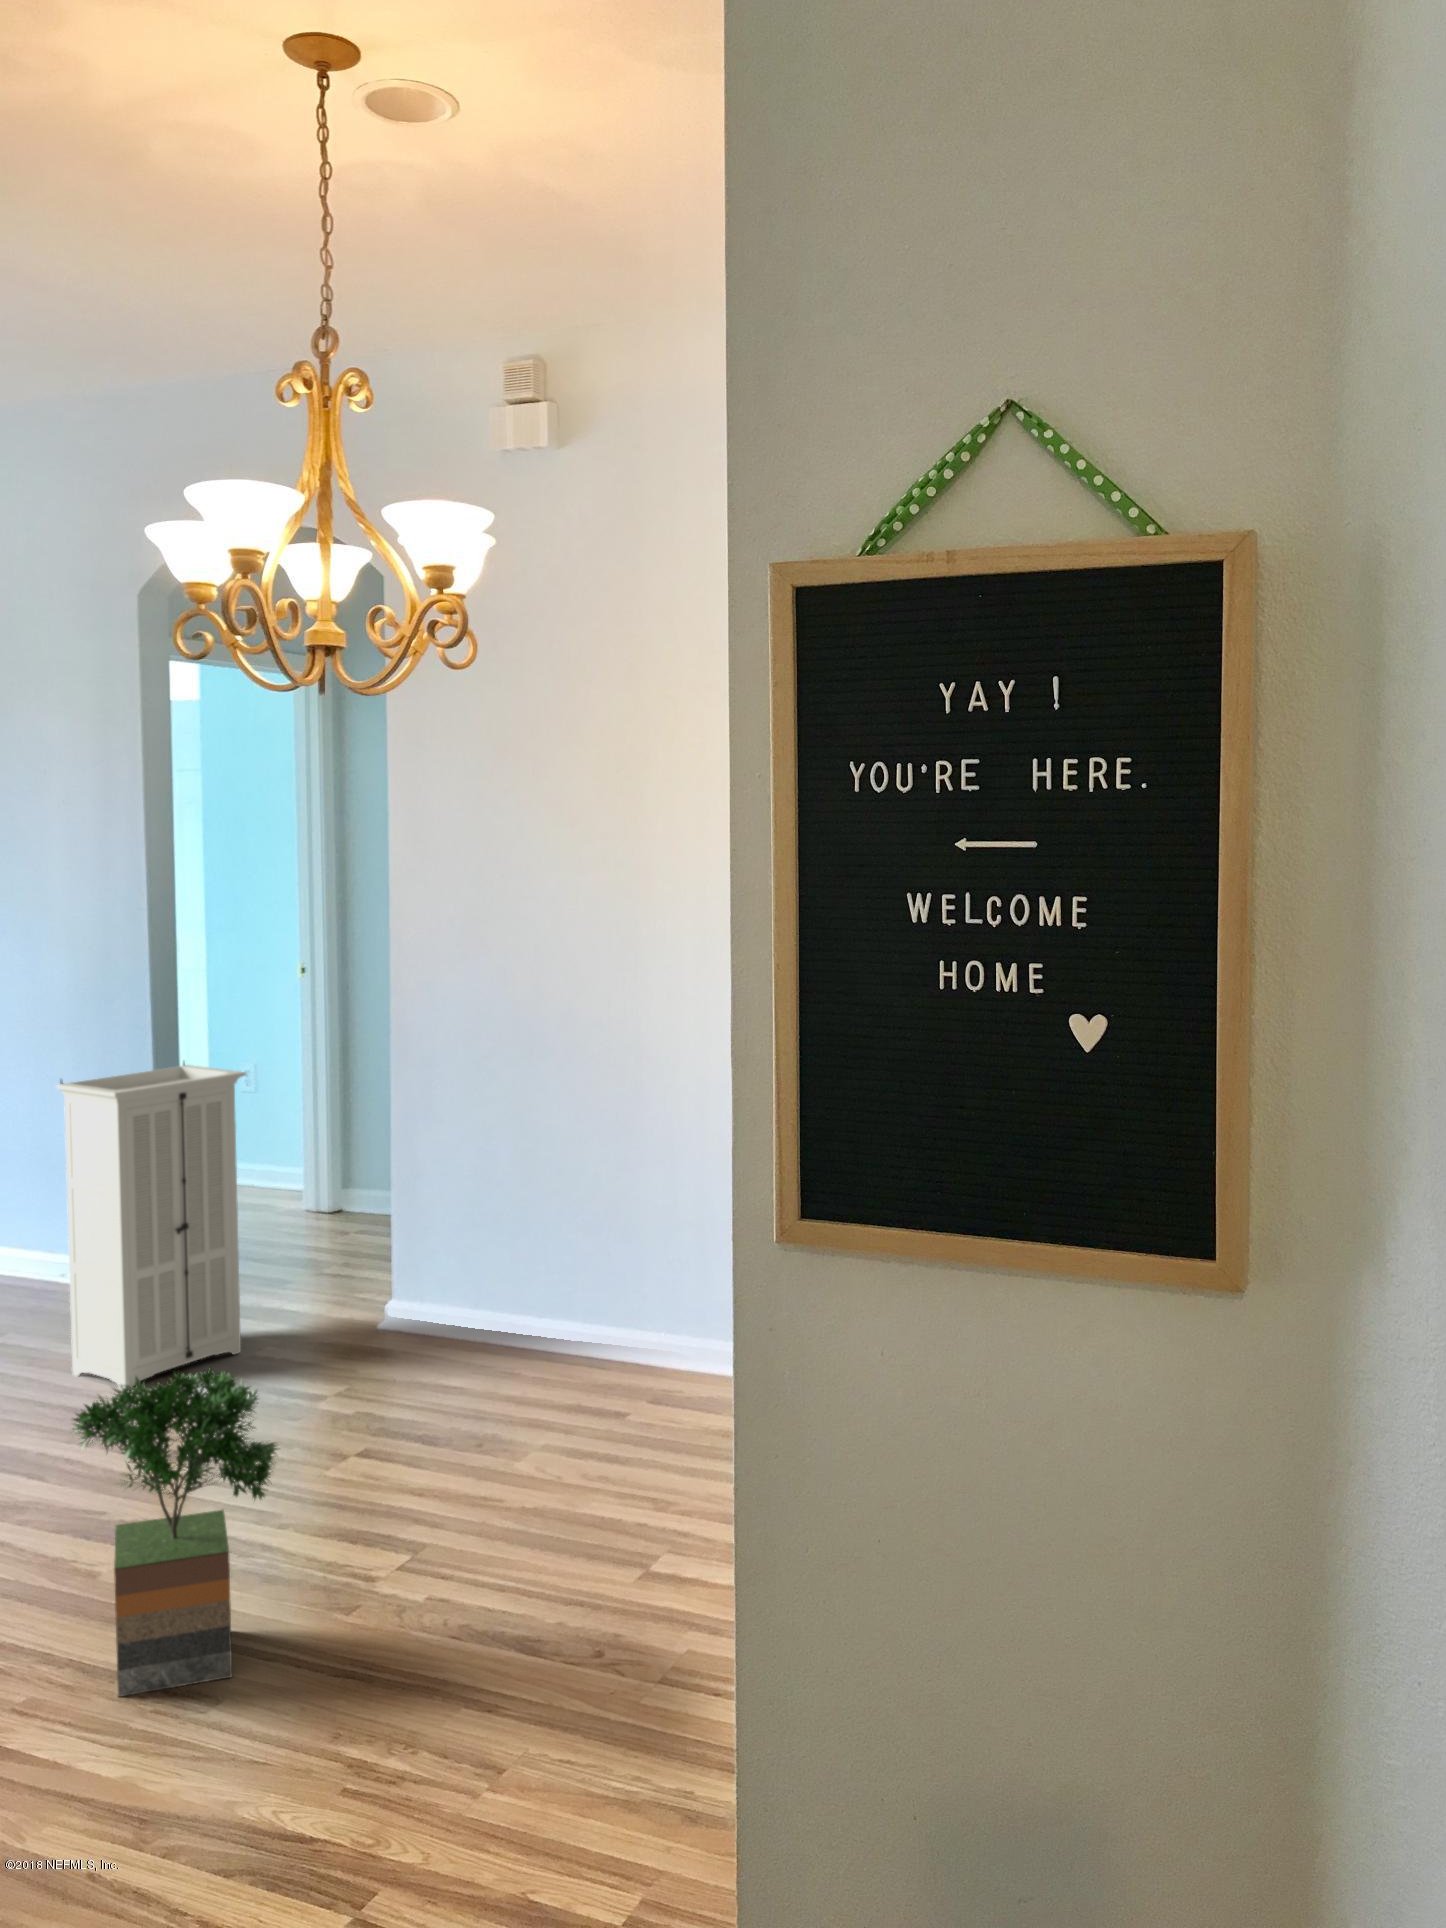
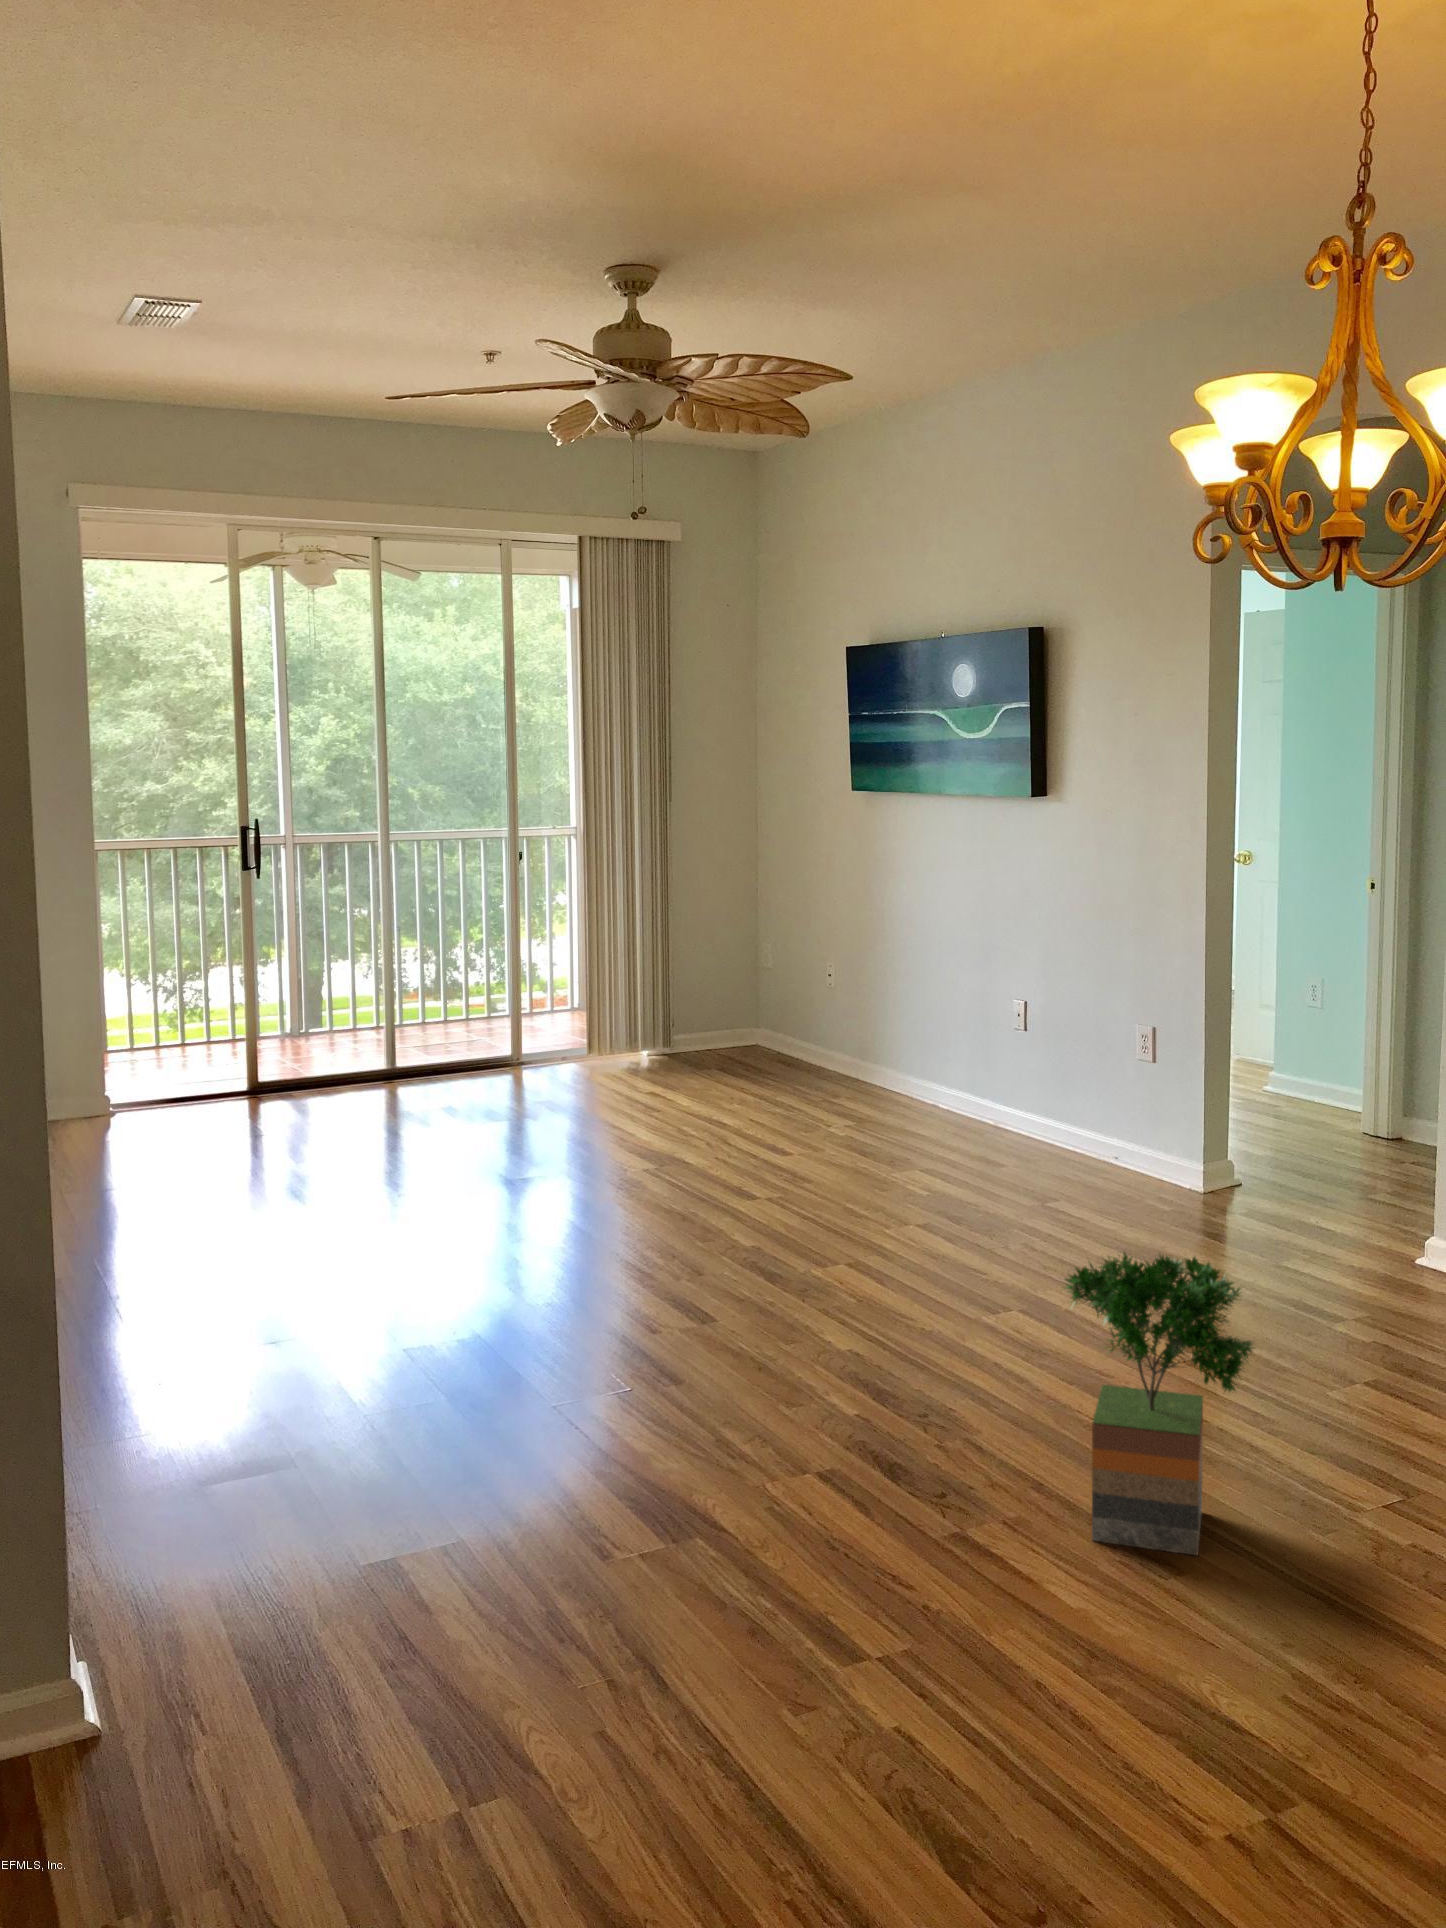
storage cabinet: present [56,1063,246,1389] -> none [1104,968,1285,1272]

